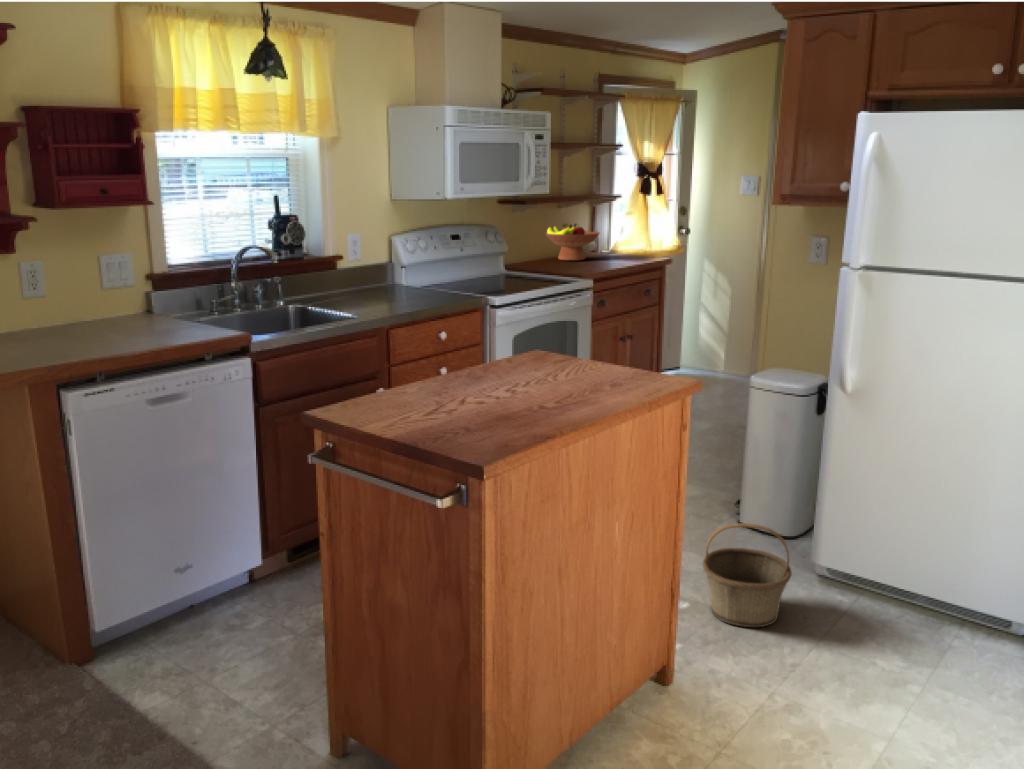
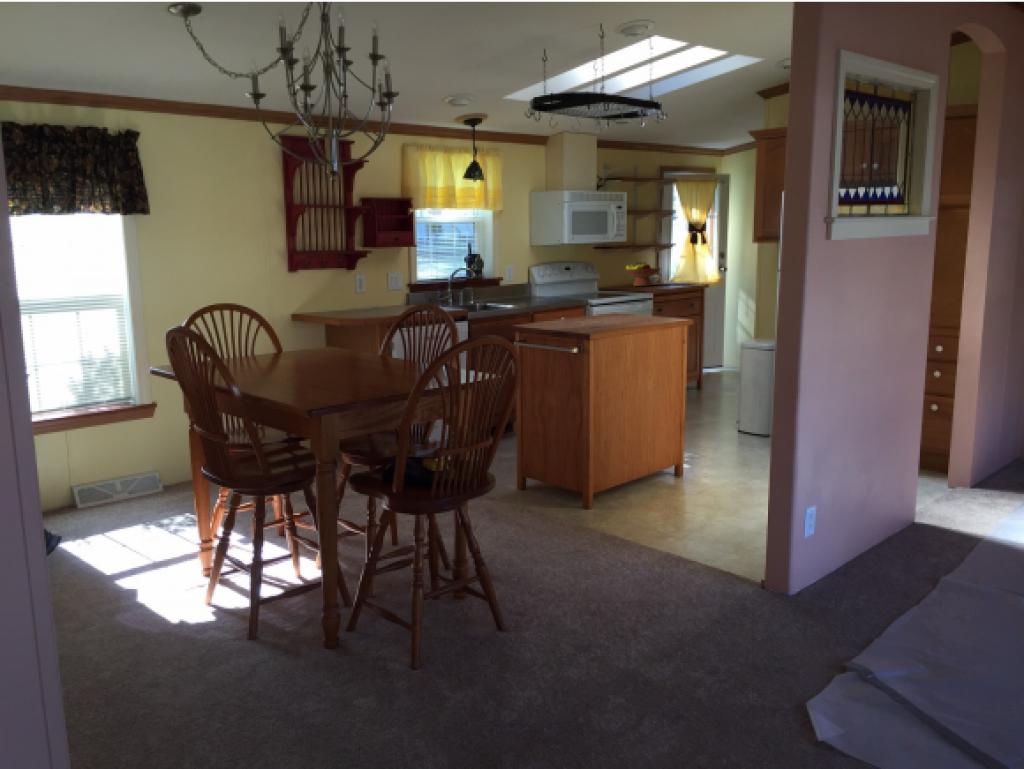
basket: present [703,523,792,627] -> none [704,407,751,460]

